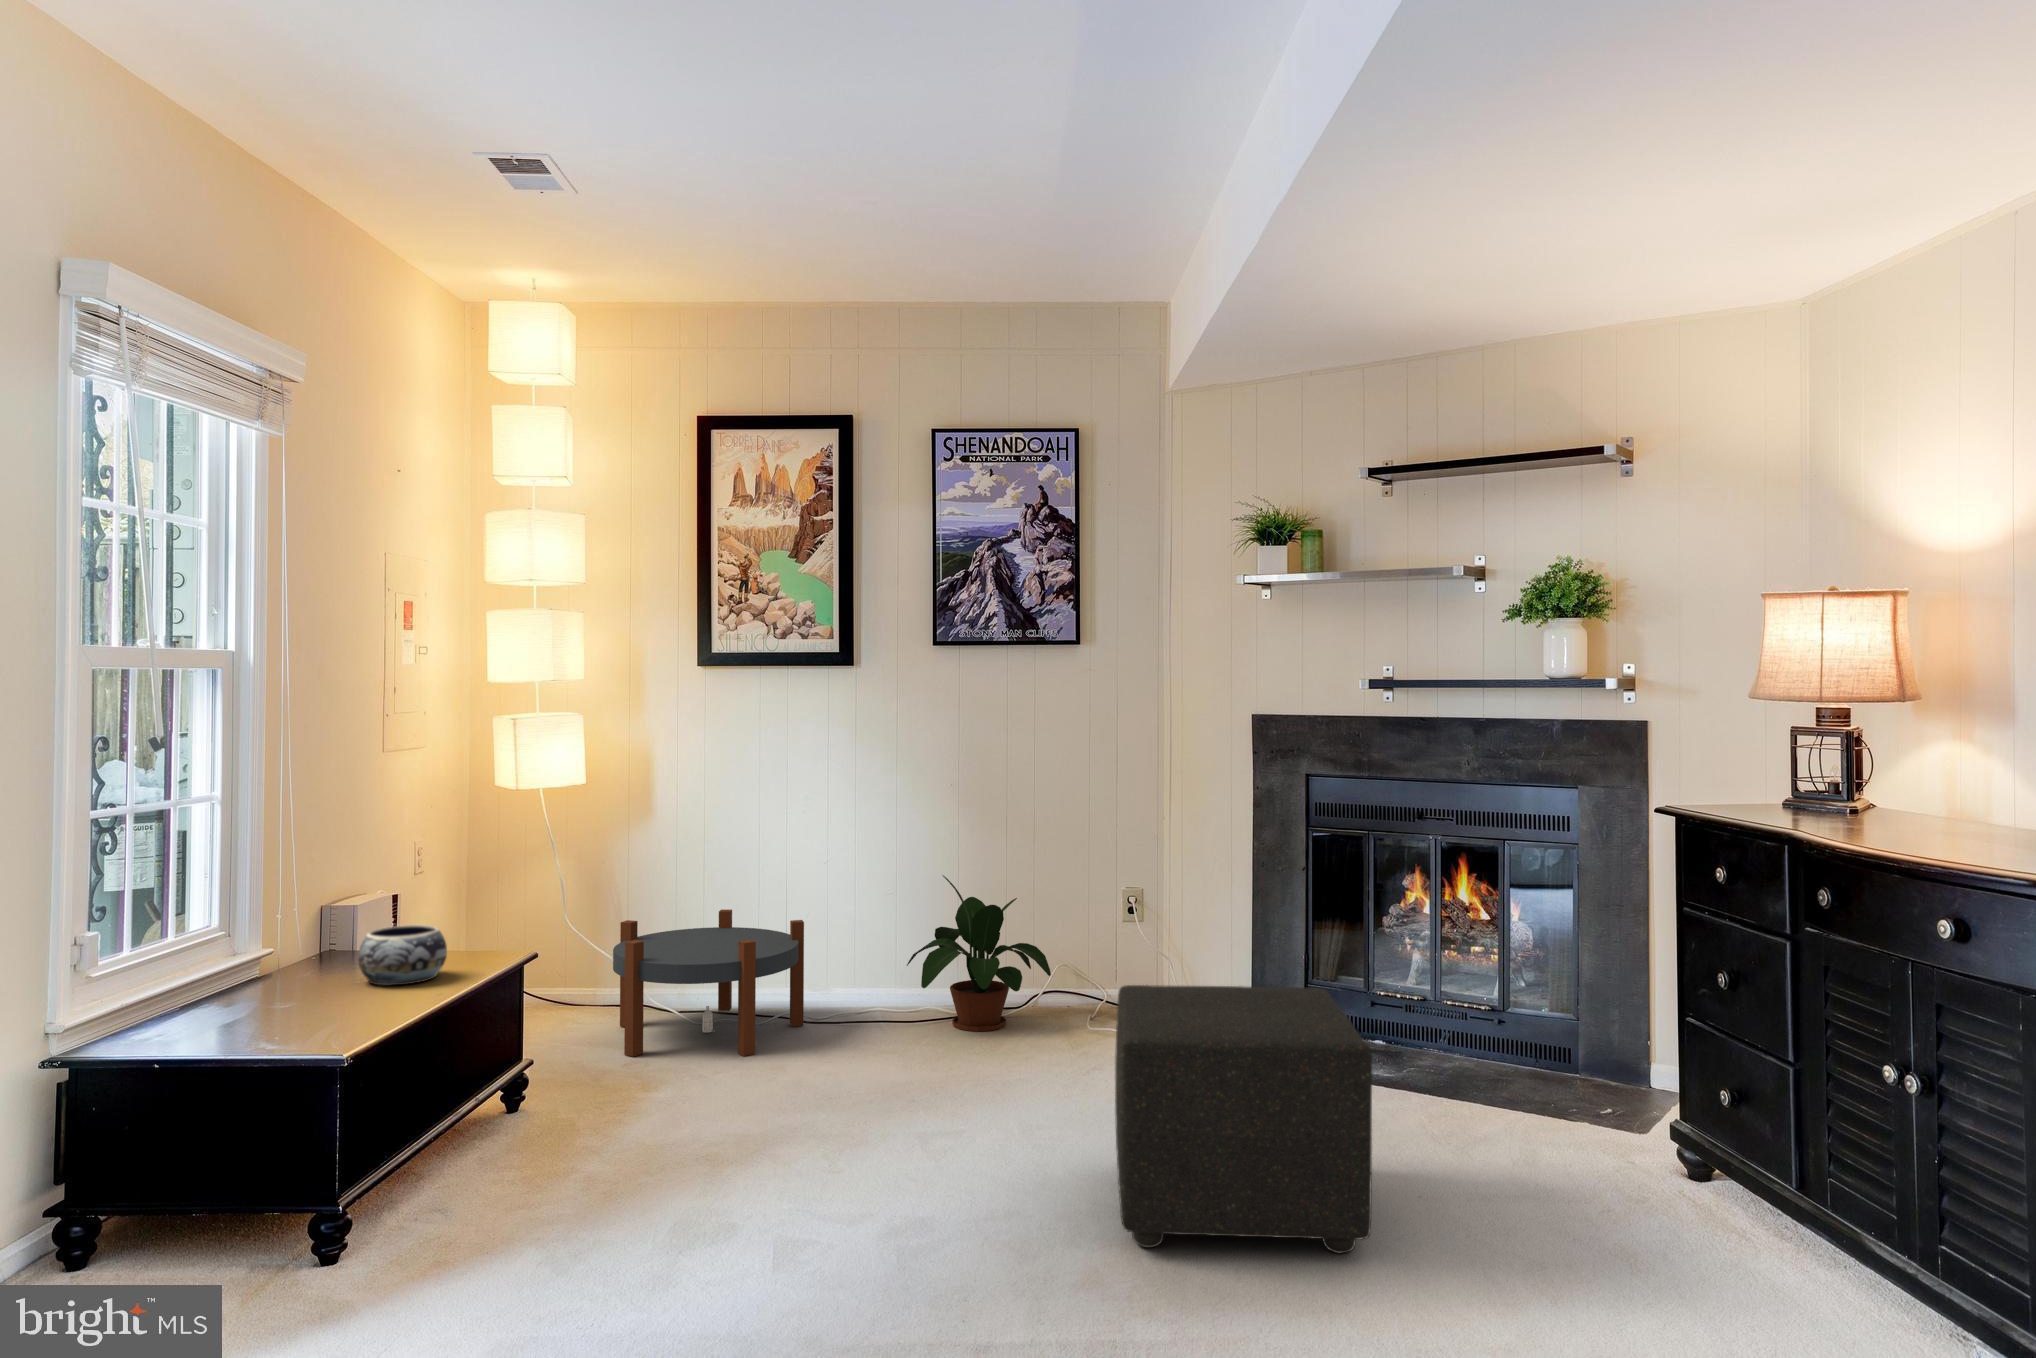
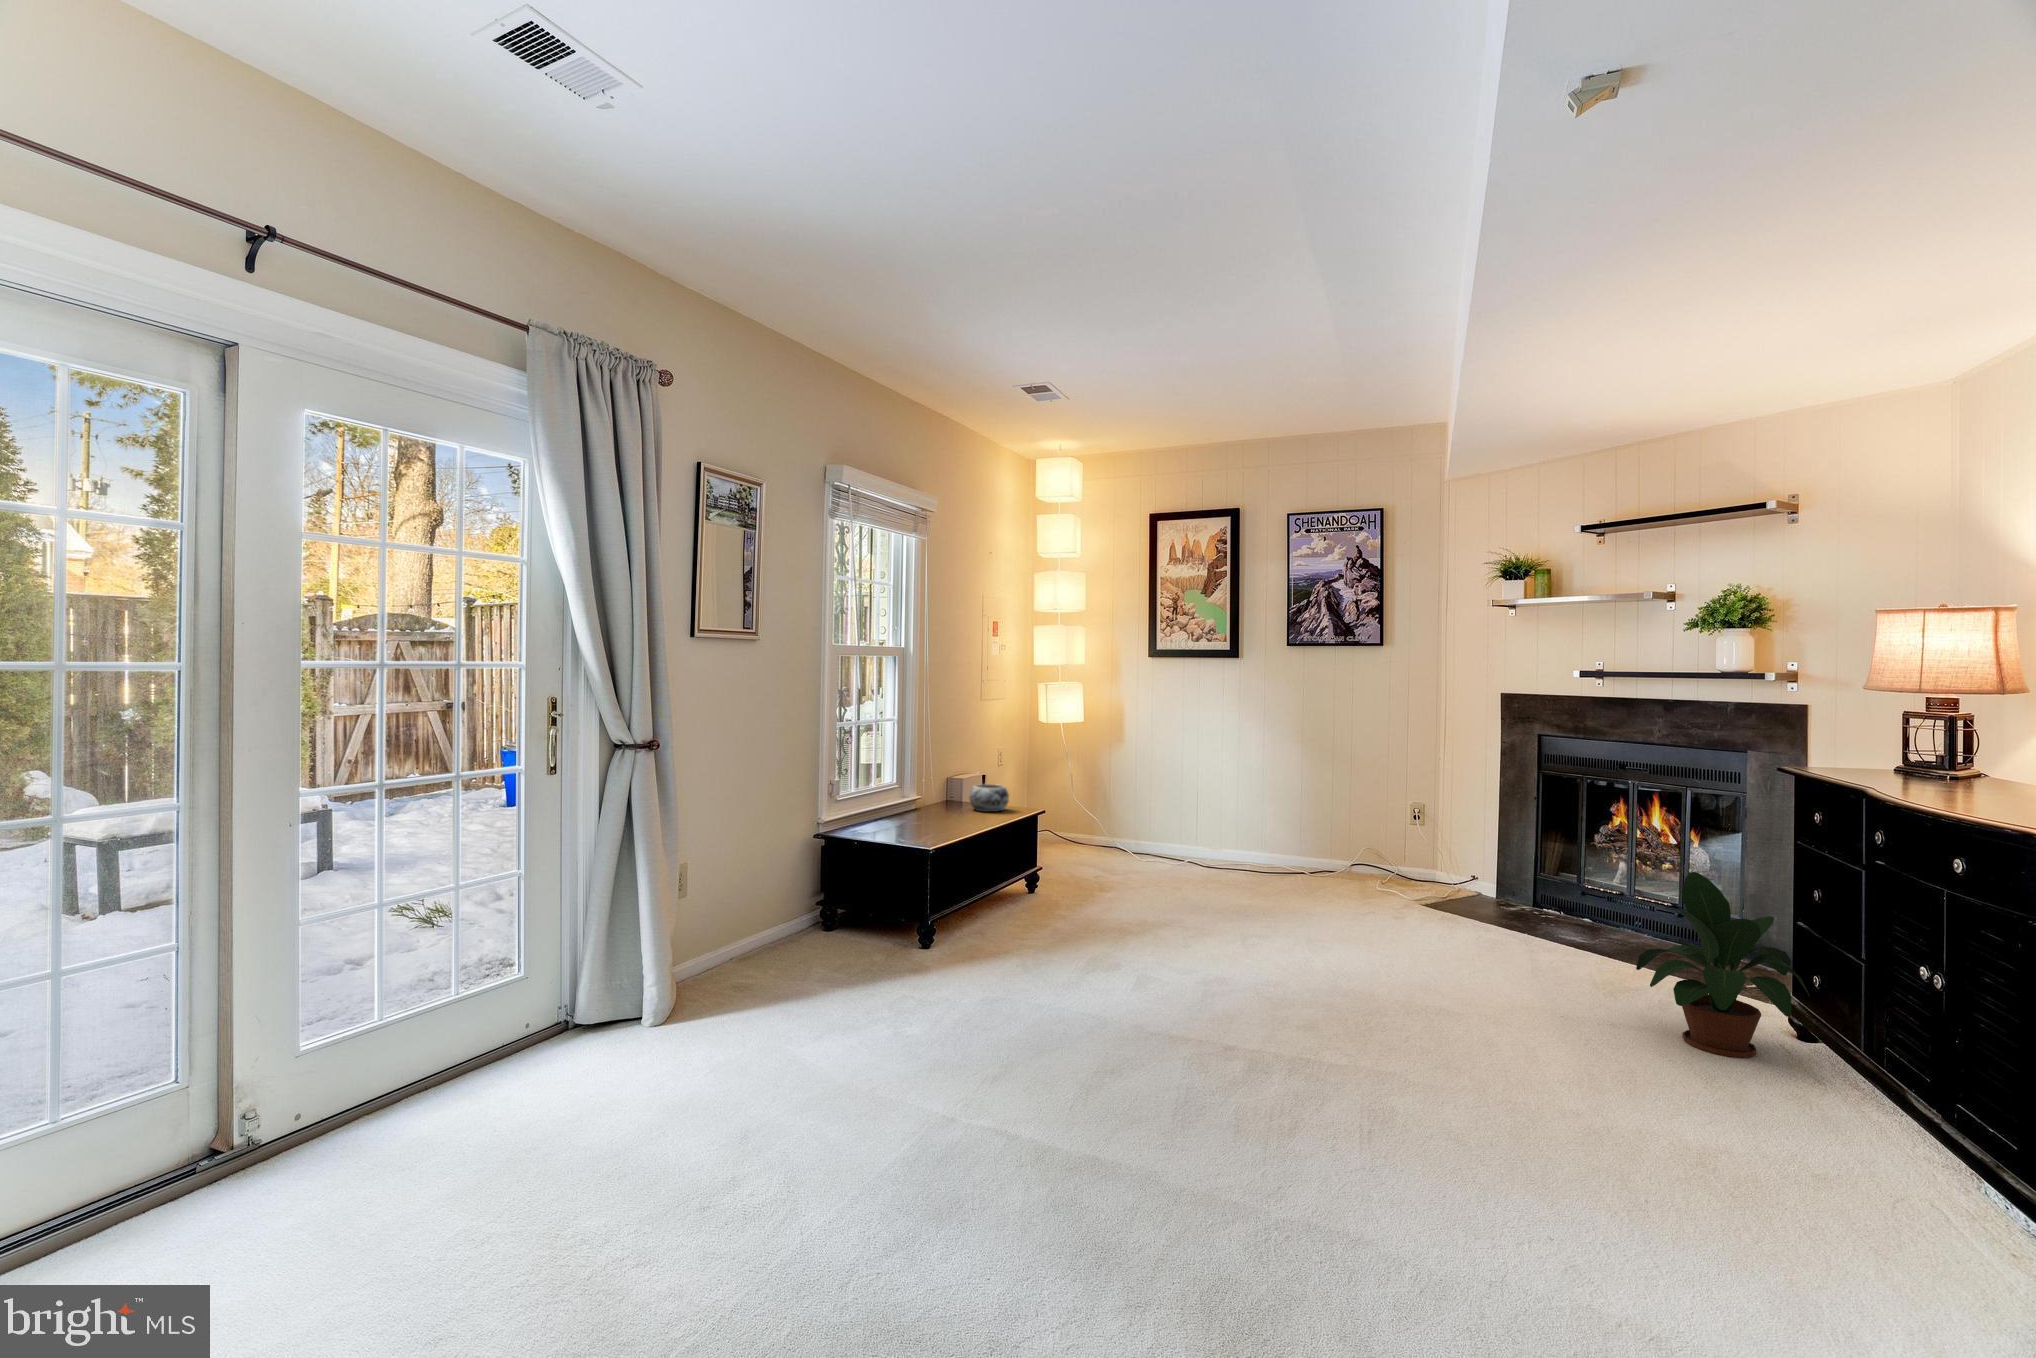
potted plant: present [907,876,1051,1031] -> present [1636,872,1810,1057]
side table: present [613,909,804,1057] -> none [1095,799,1201,877]
ottoman: present [1115,985,1373,1253] -> none [1336,845,1496,1003]

